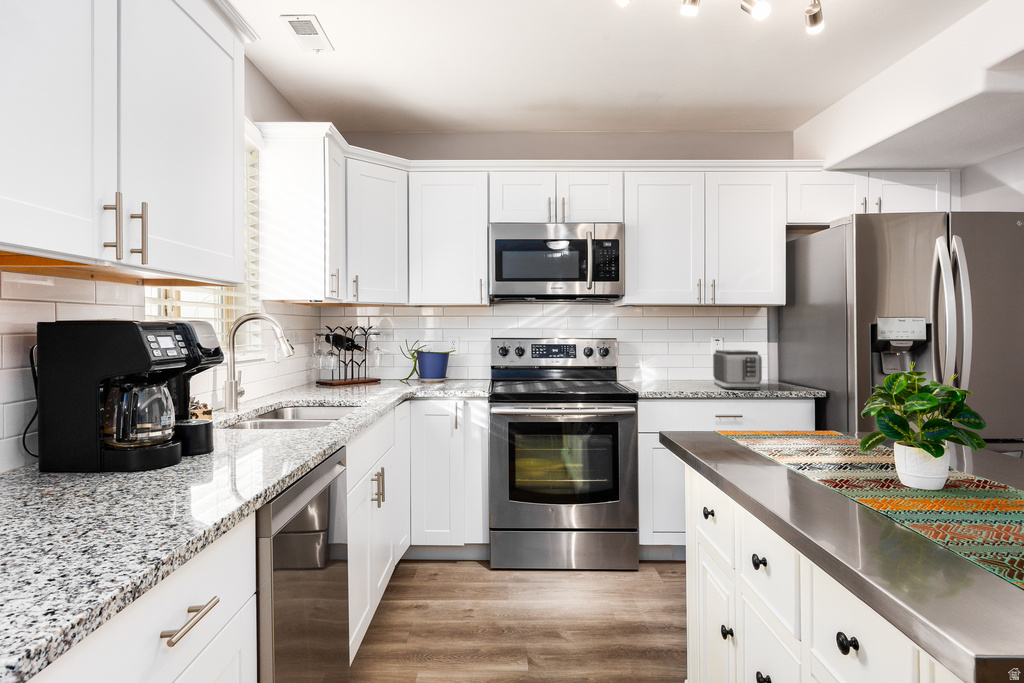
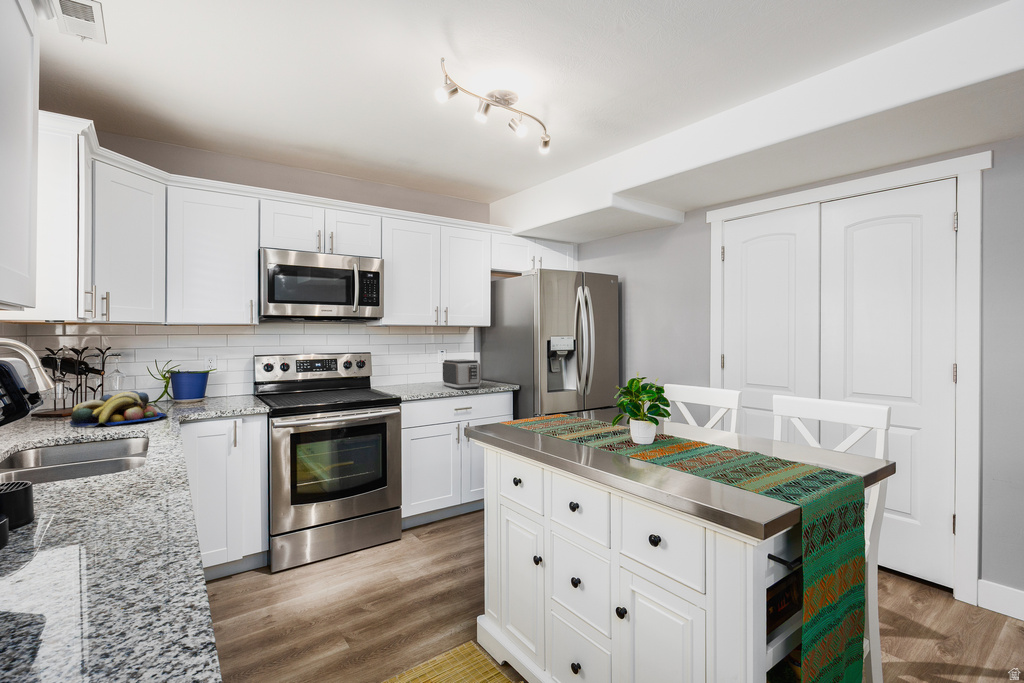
fruit bowl: none [318,368,394,397] -> present [70,391,166,427]

